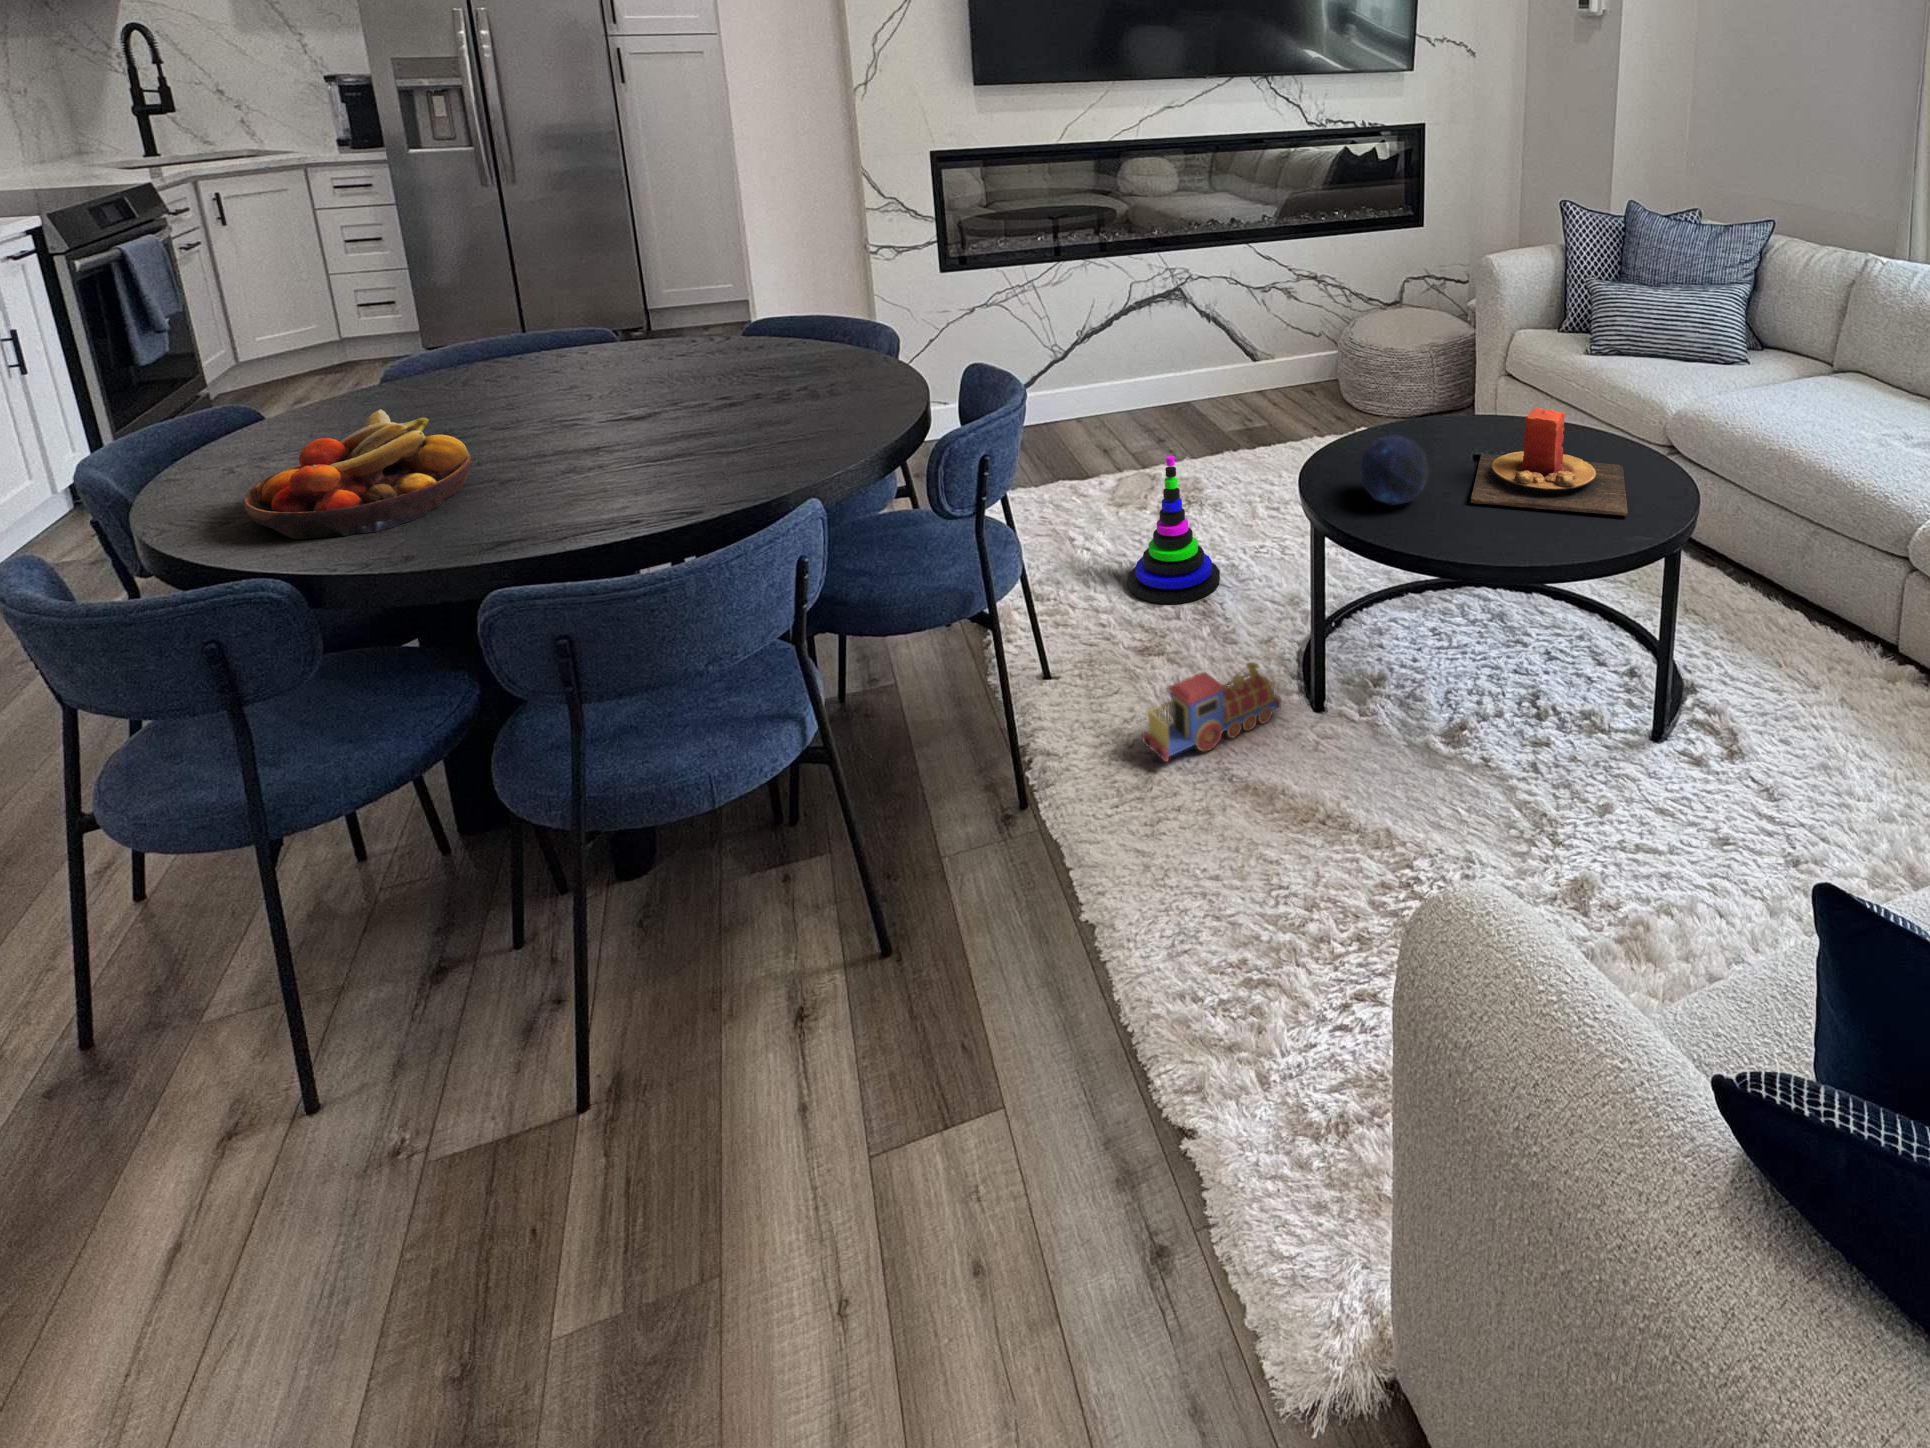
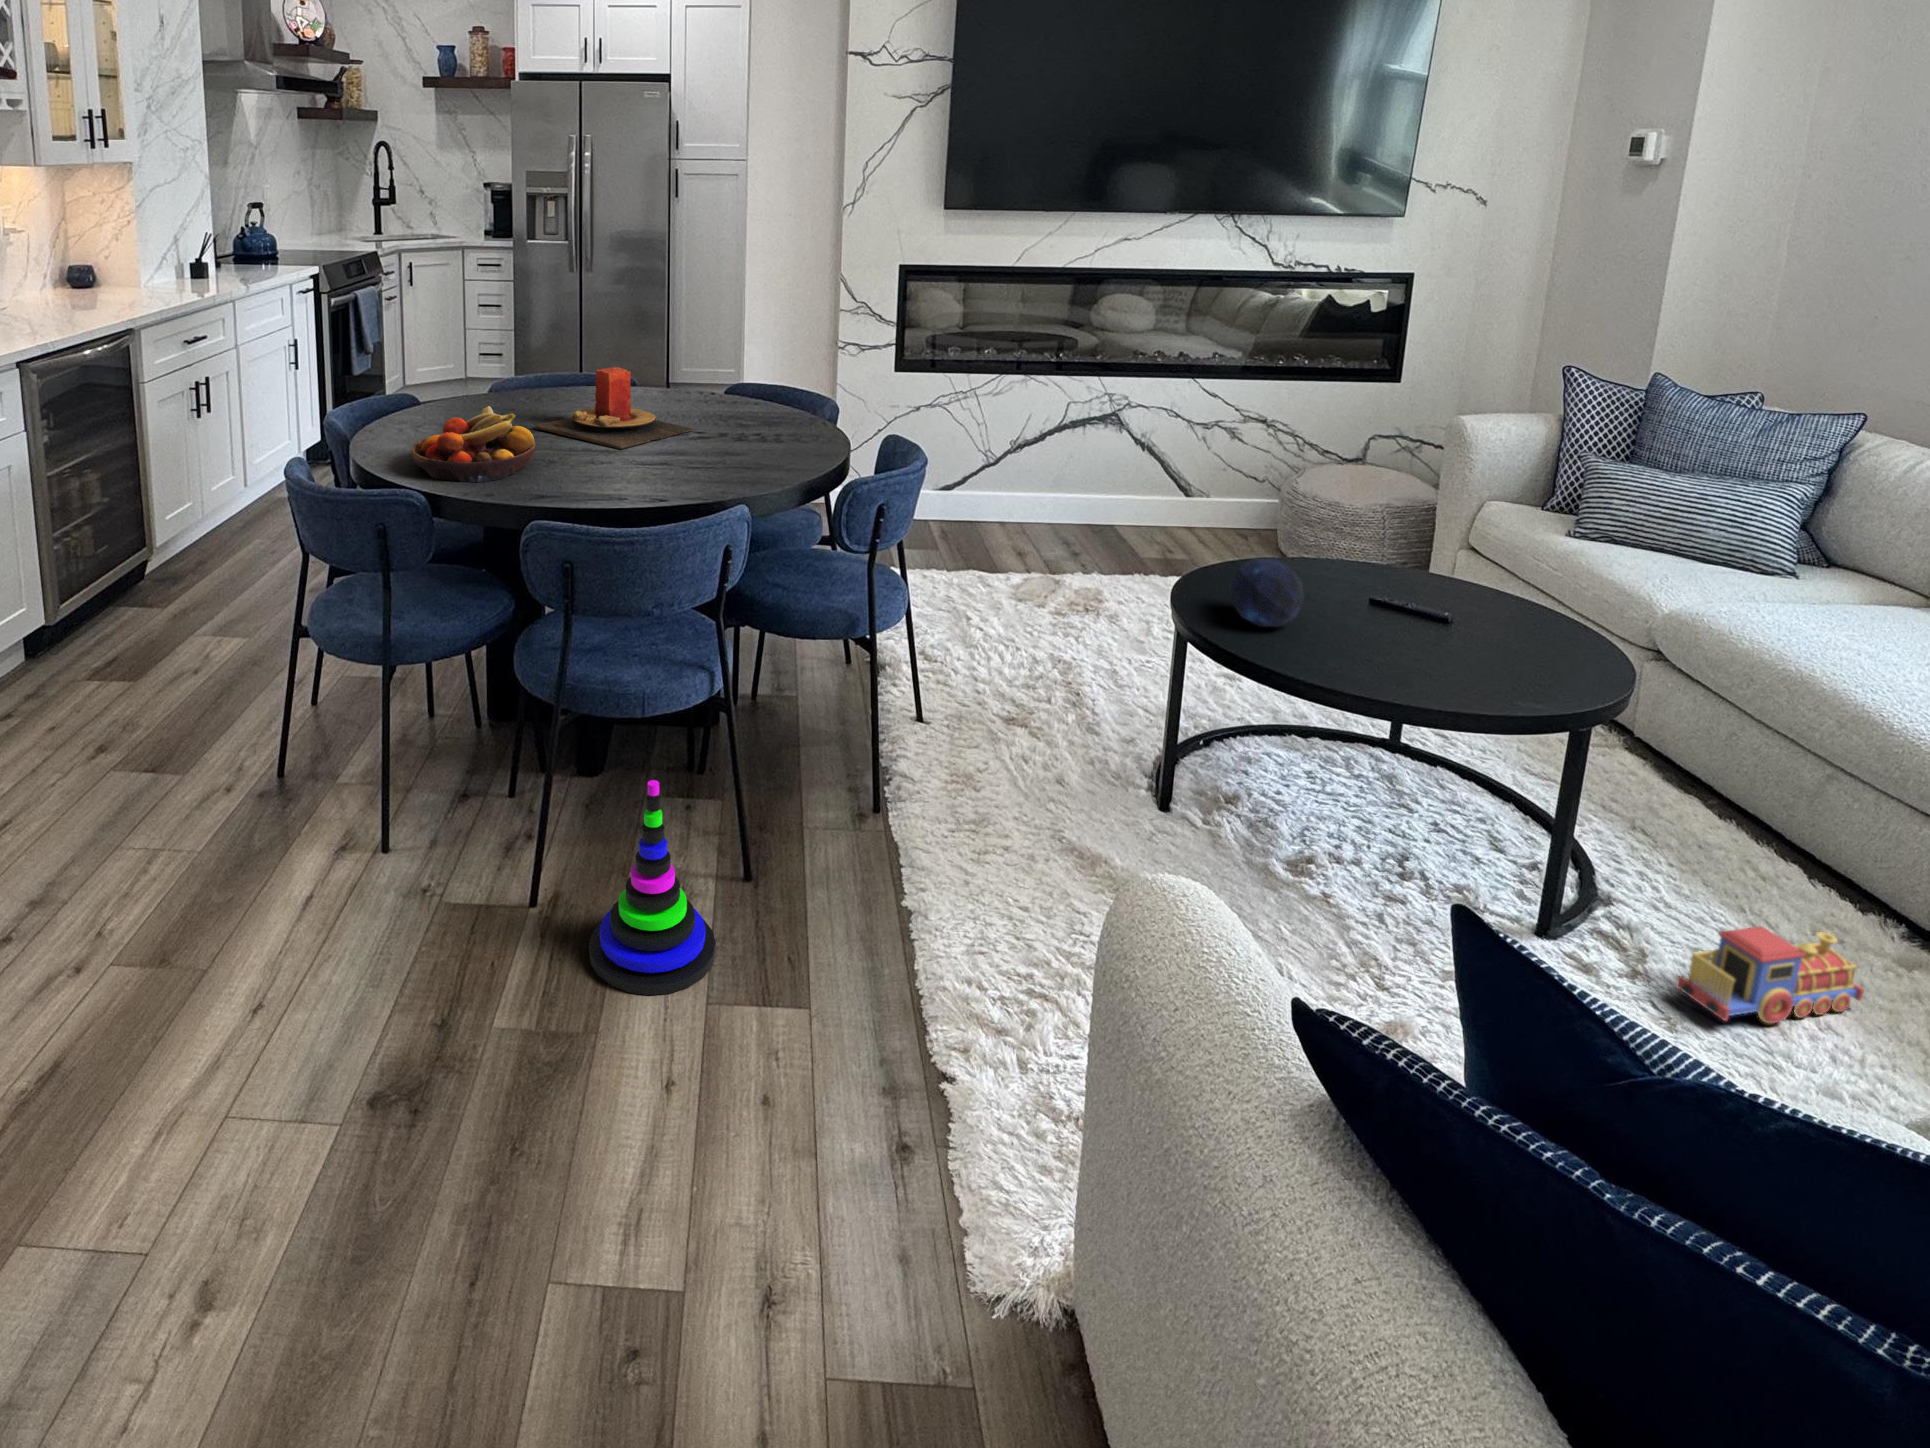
candle: present [1471,408,1628,516] -> present [535,367,693,449]
stacking toy: present [1128,456,1220,604] -> present [589,780,716,995]
toy train: present [1142,663,1281,761] -> present [1676,926,1864,1024]

